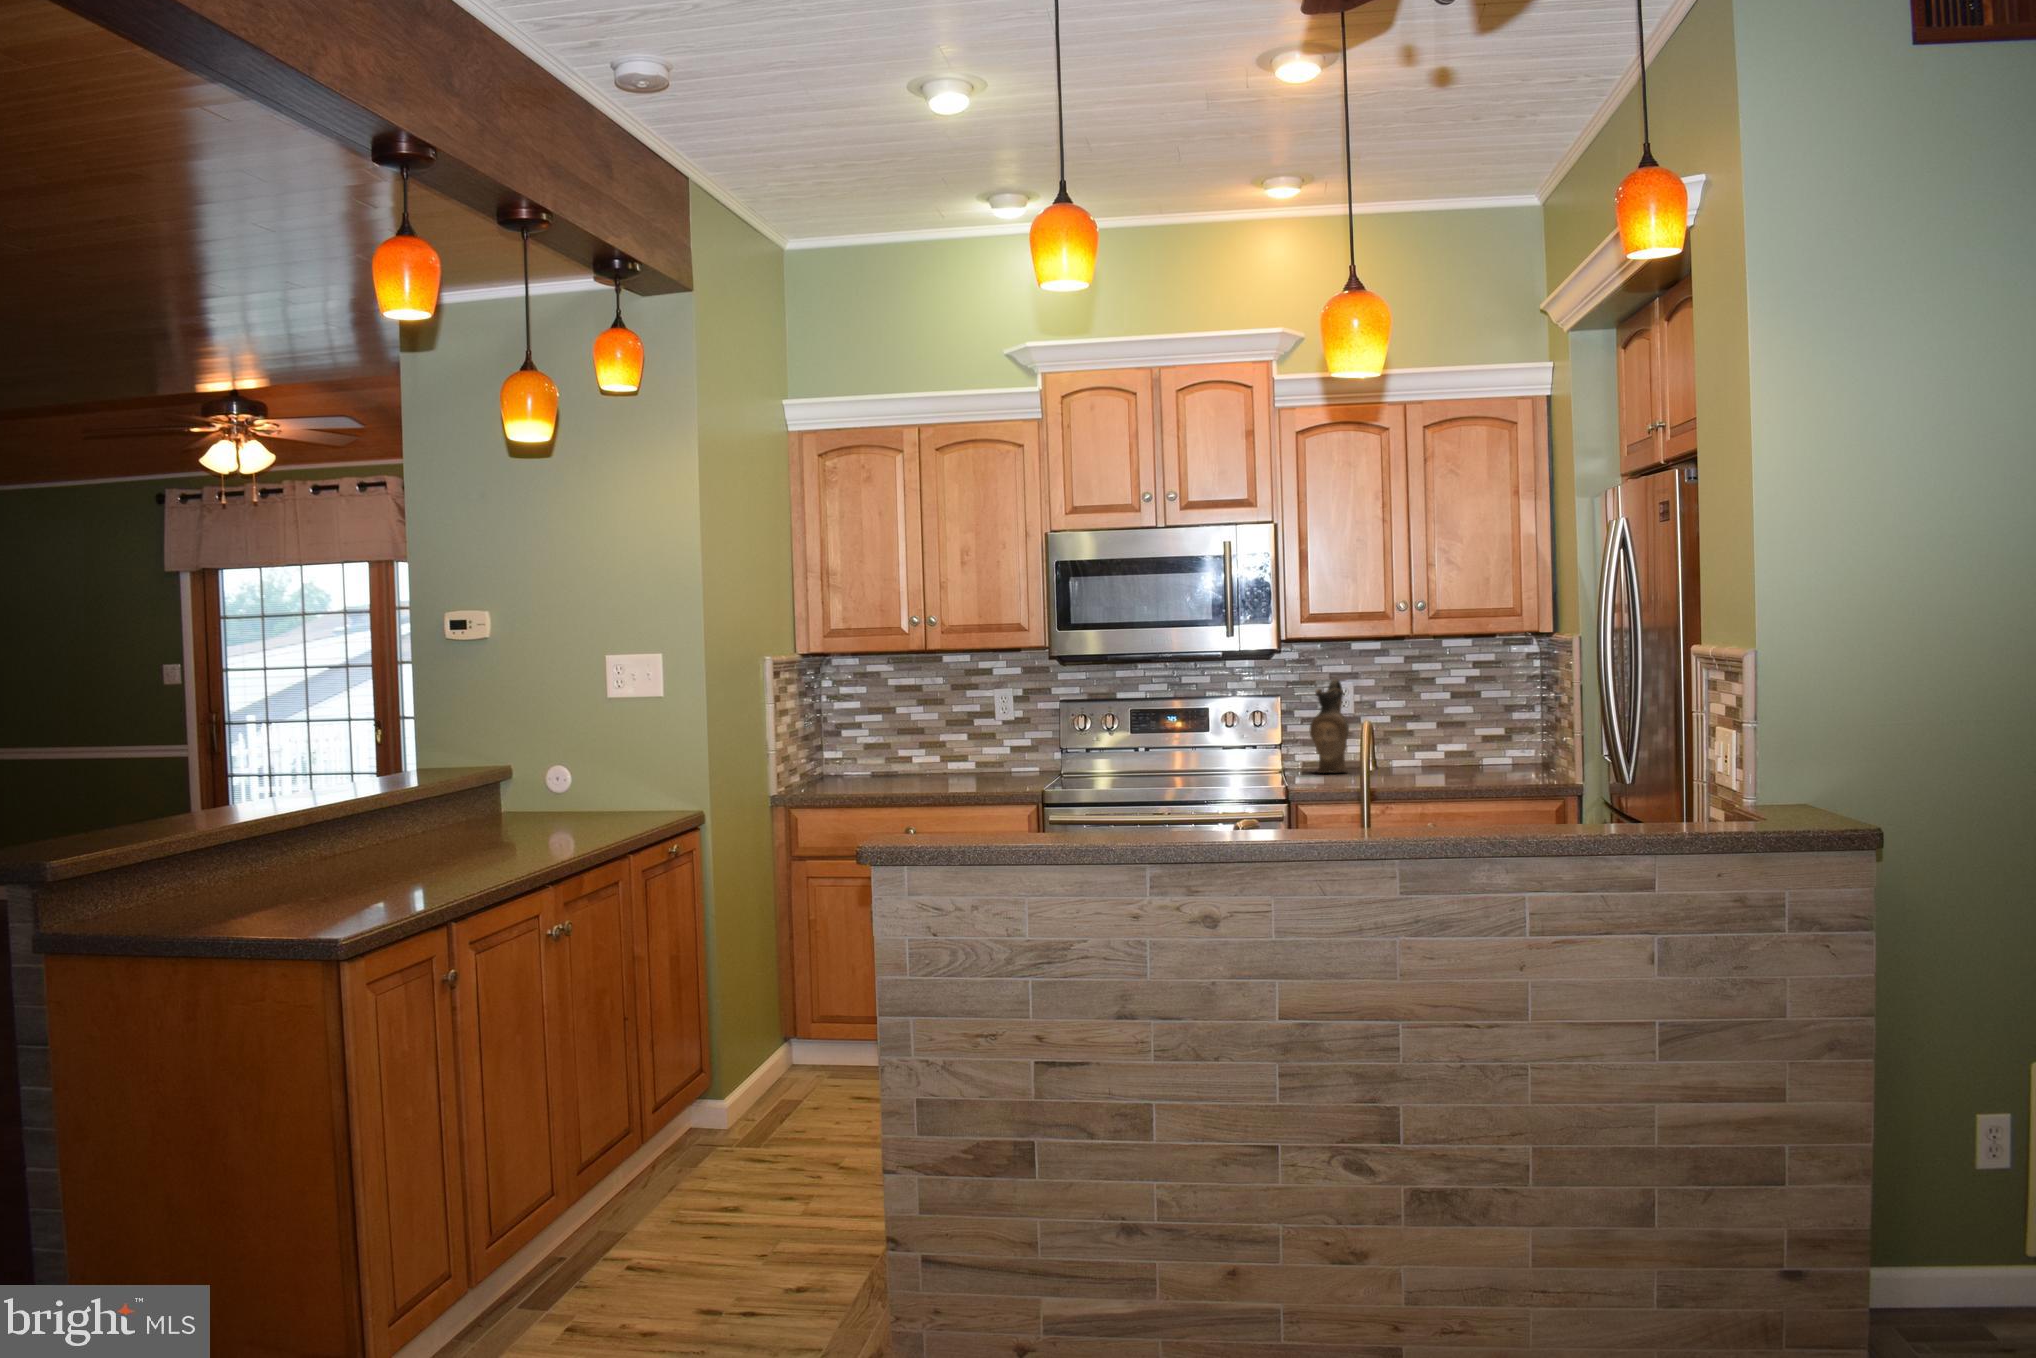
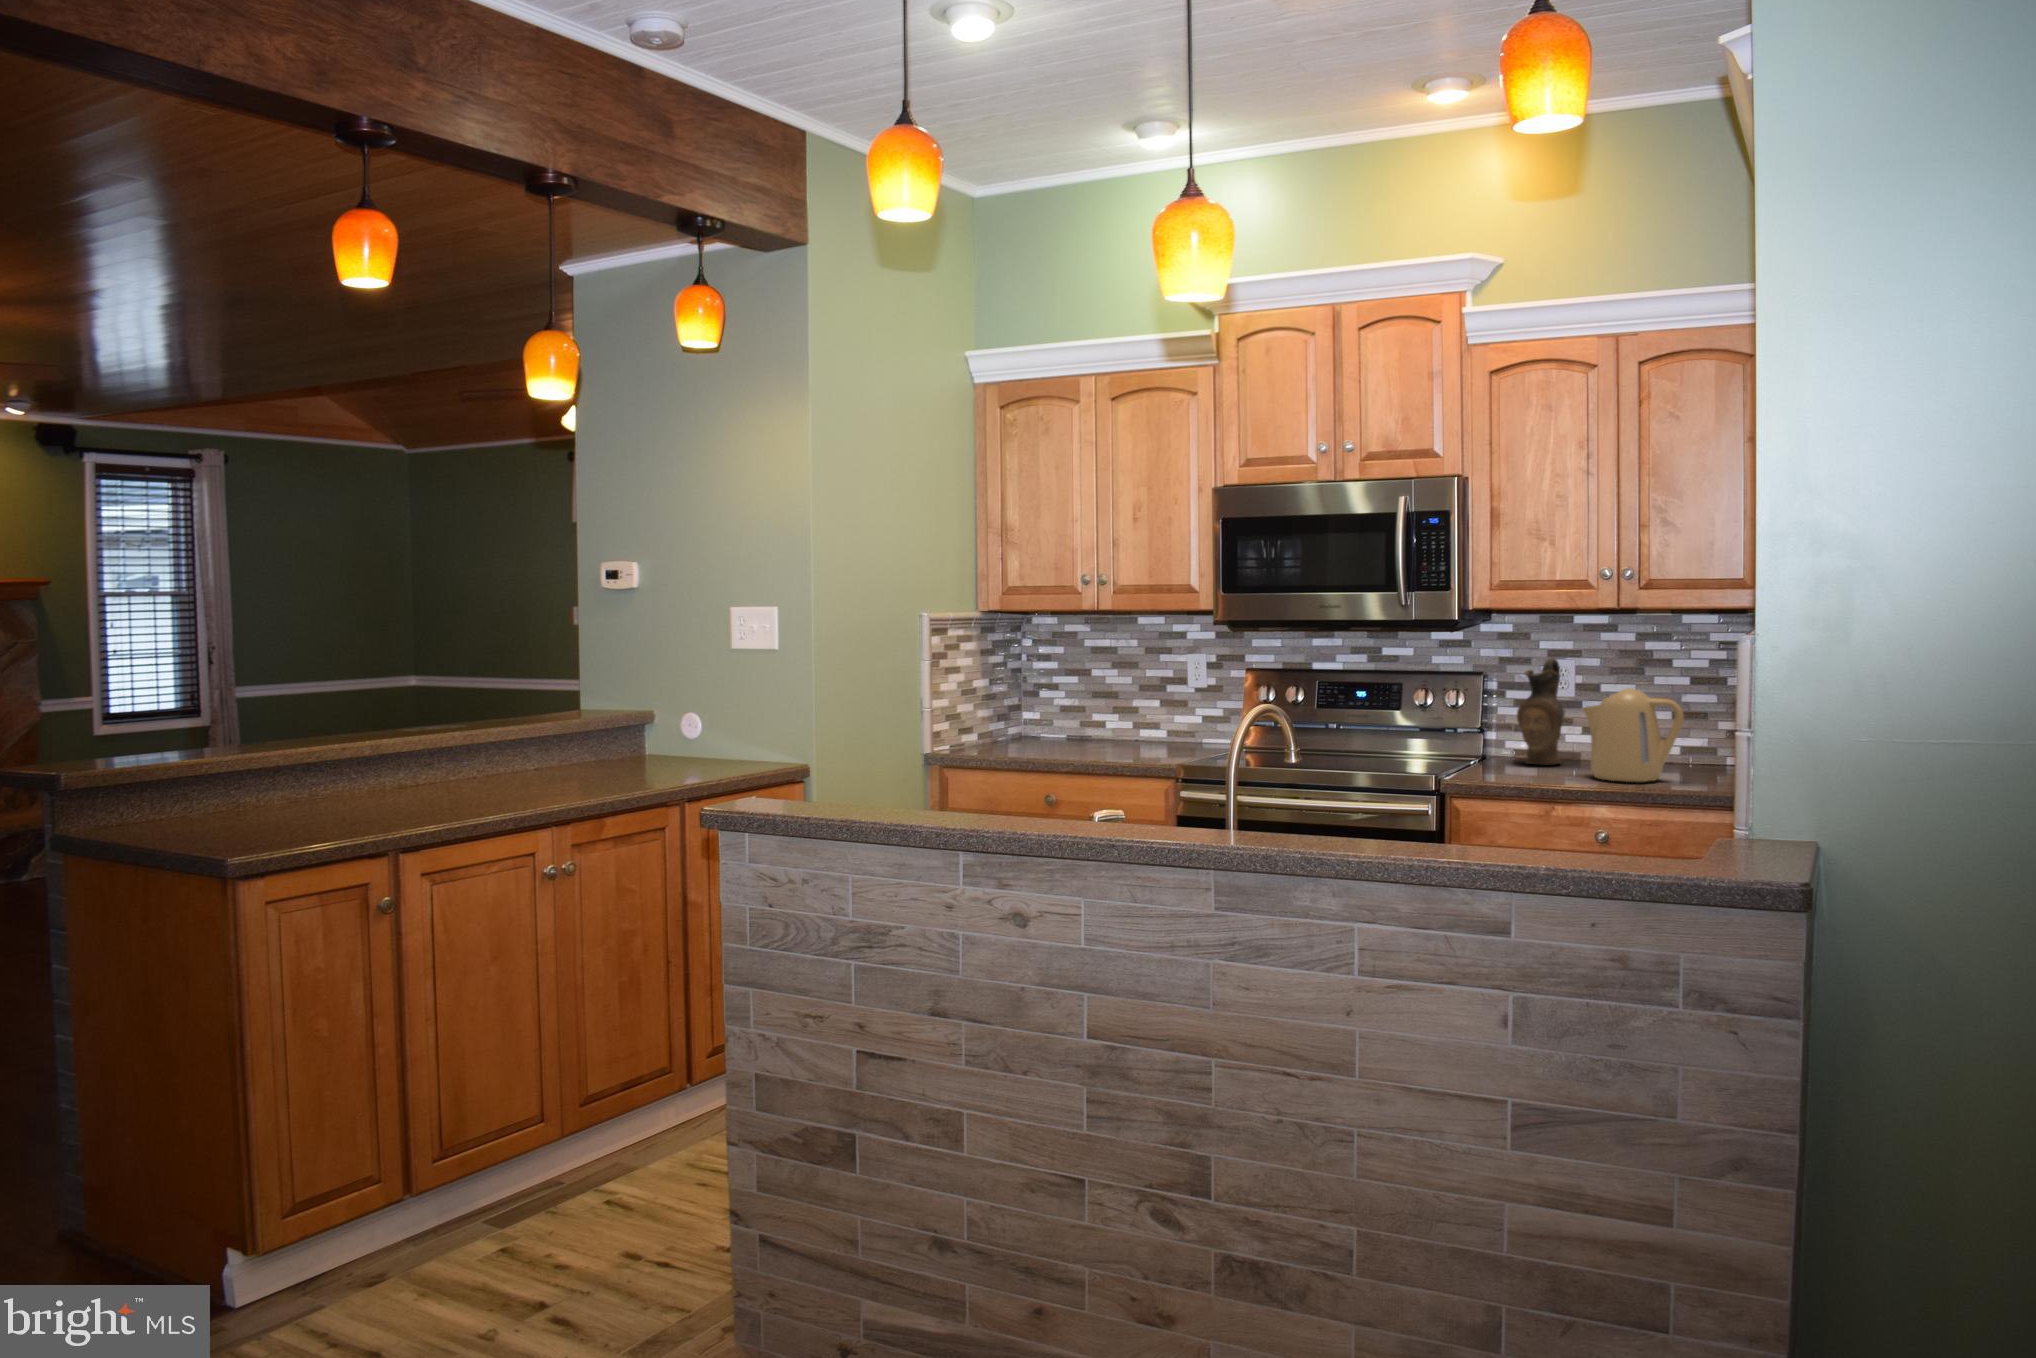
kettle: none [1369,698,1453,778] -> present [1583,688,1684,782]

